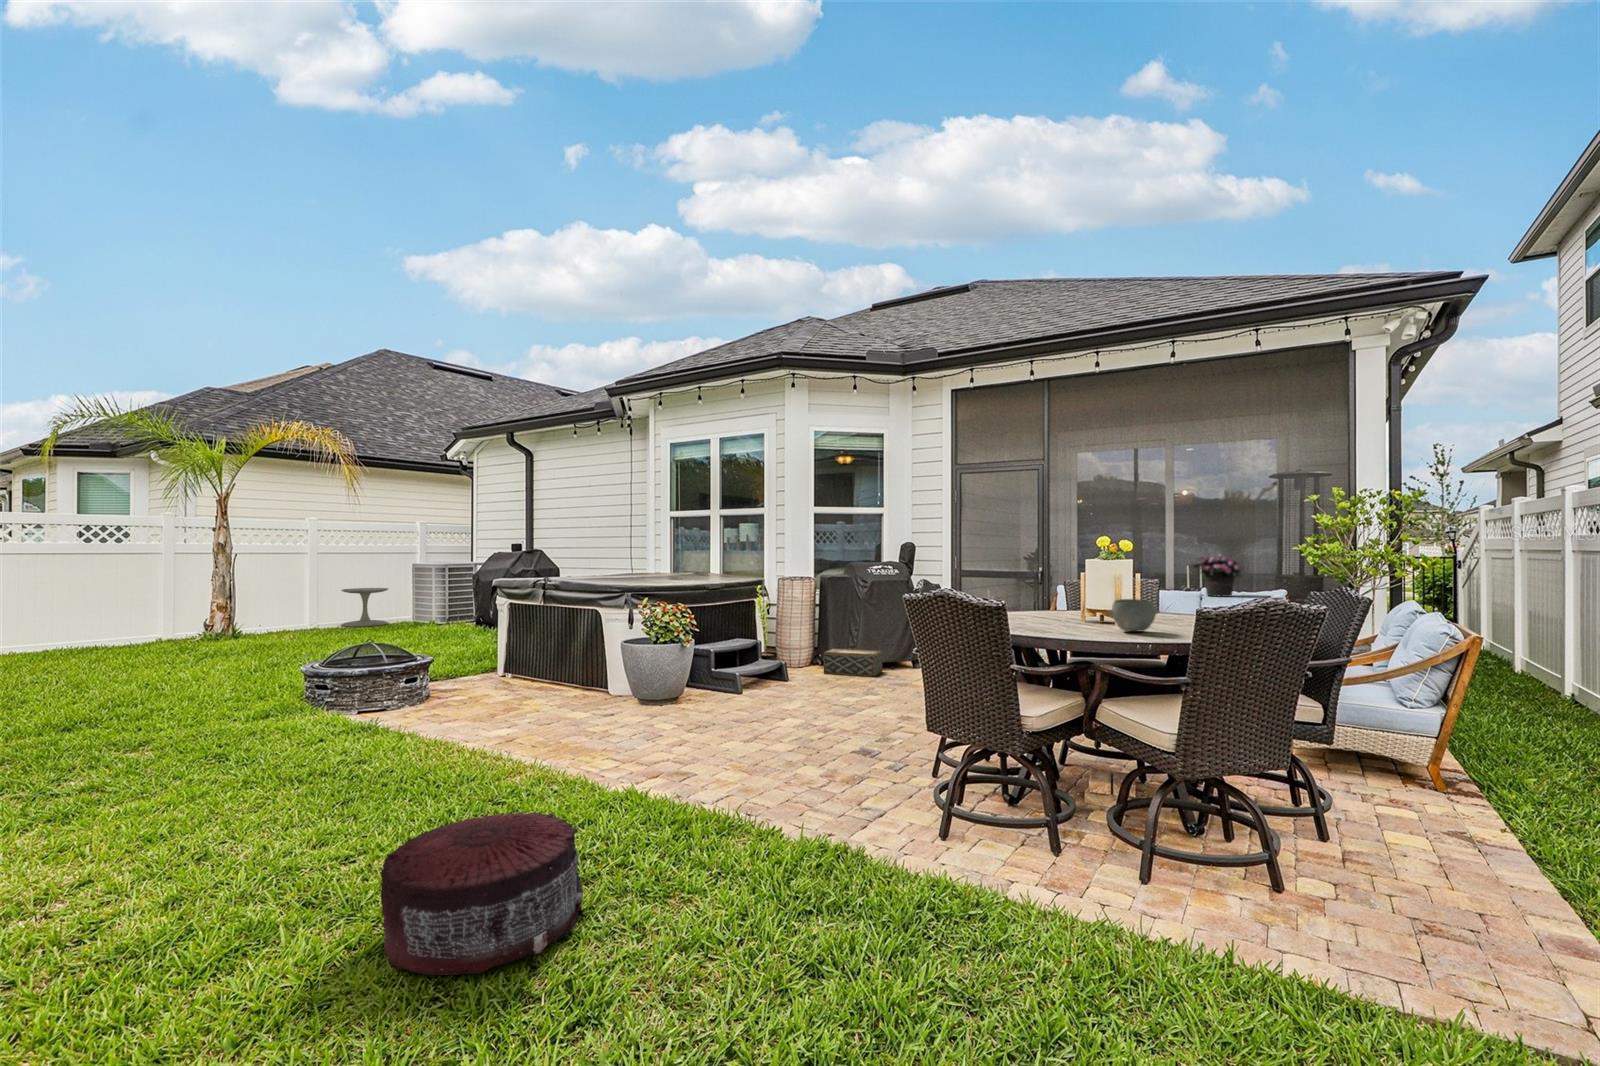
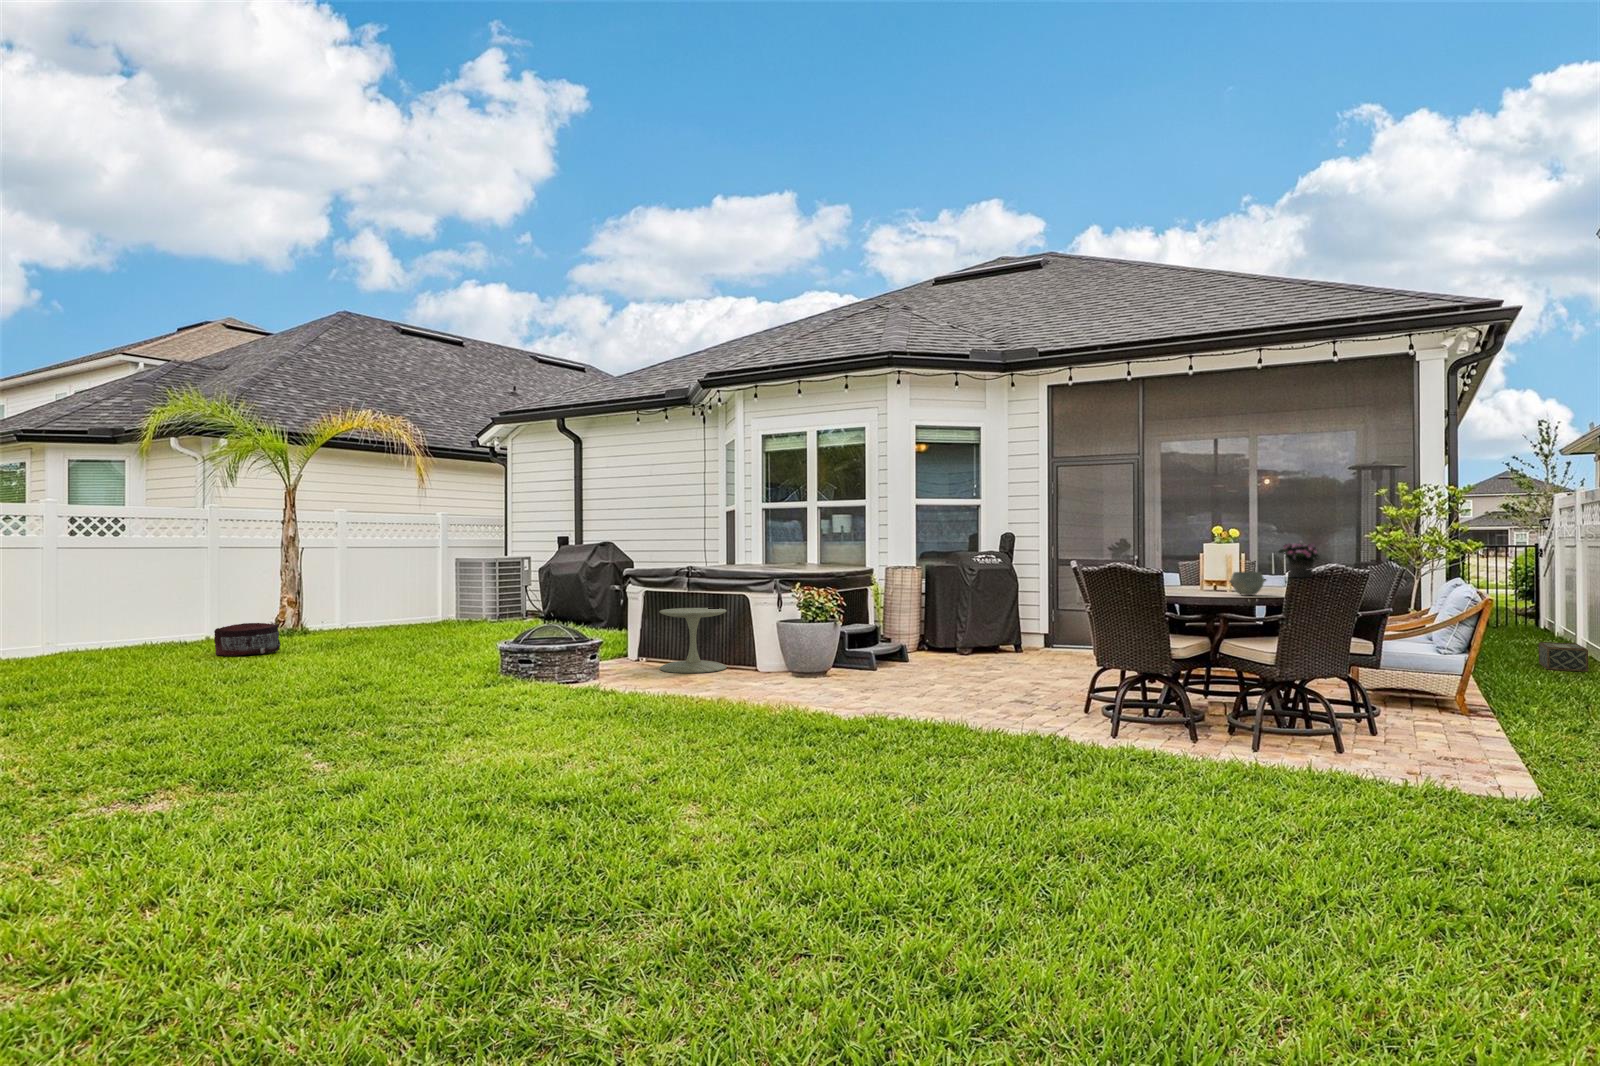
side table: present [341,588,388,627] -> present [659,608,727,673]
woven basket: present [823,648,882,676] -> present [1539,642,1588,672]
pouf: present [381,812,584,975] -> present [214,623,280,656]

